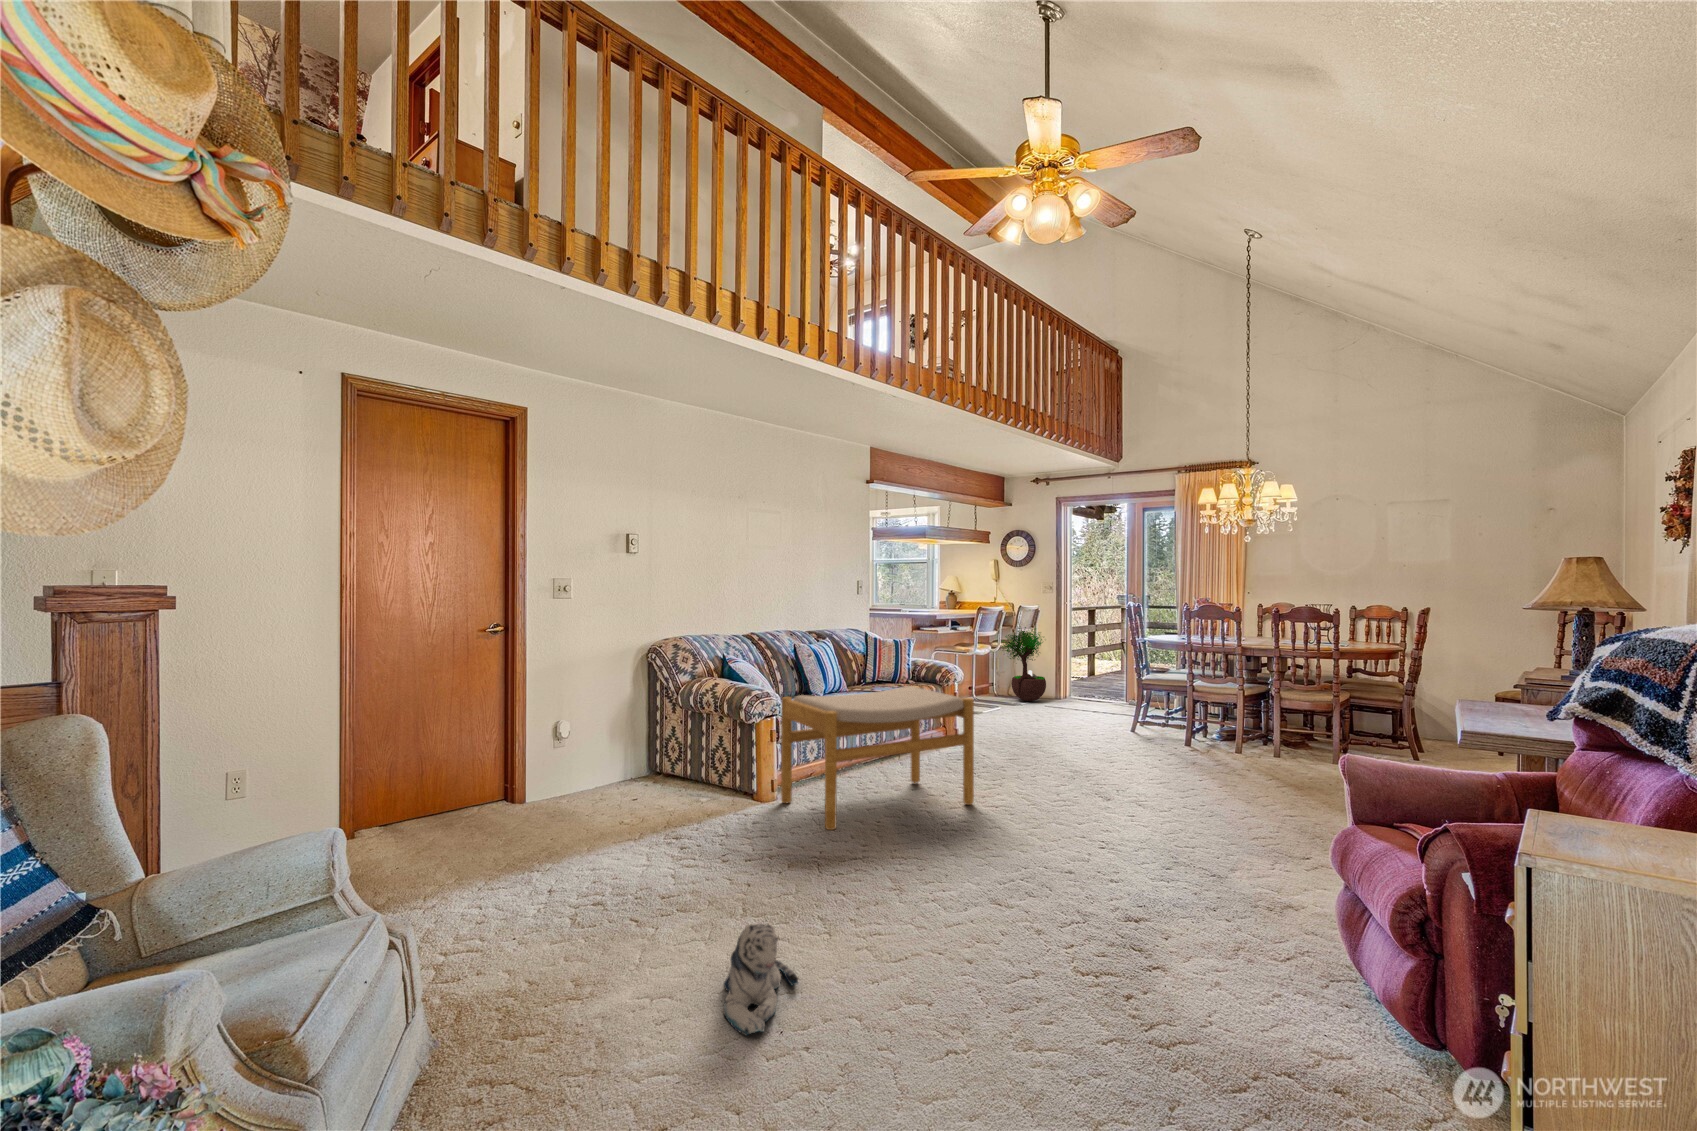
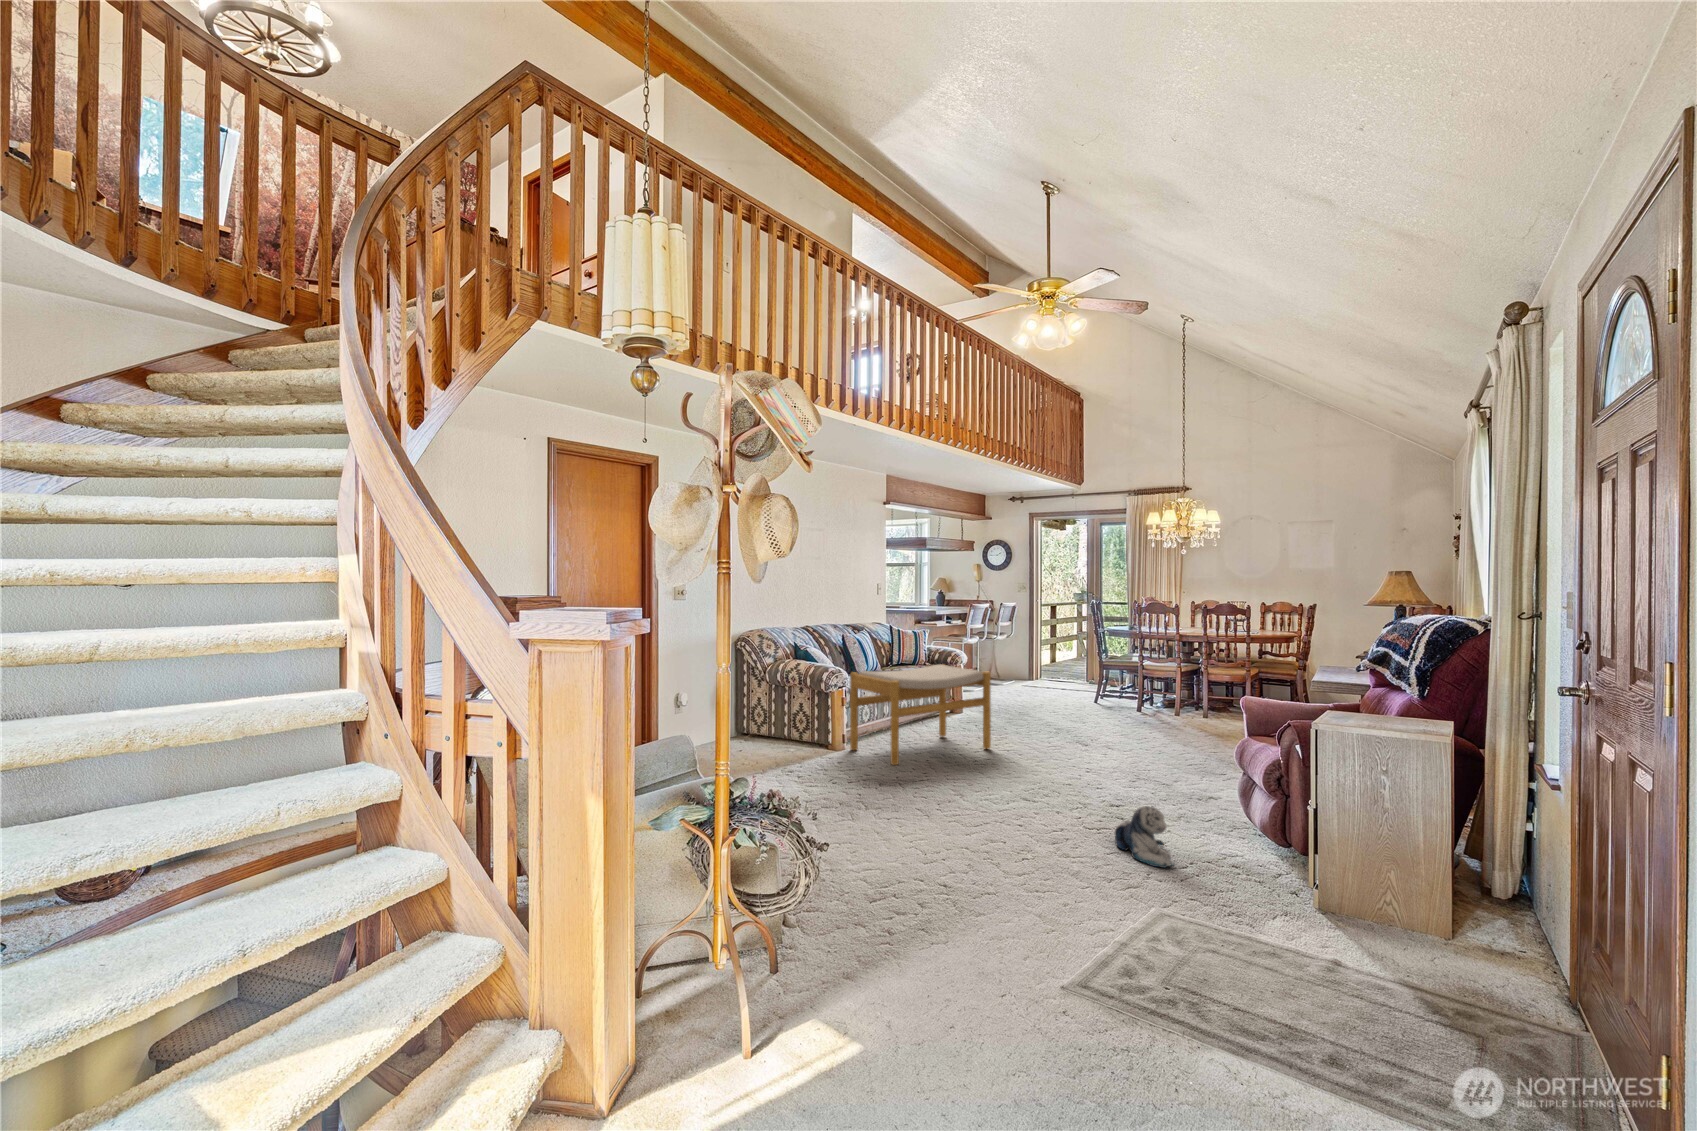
potted tree: present [1002,627,1046,701] -> none [987,617,1024,681]
plush toy: present [724,924,798,1036] -> present [1115,806,1173,868]

